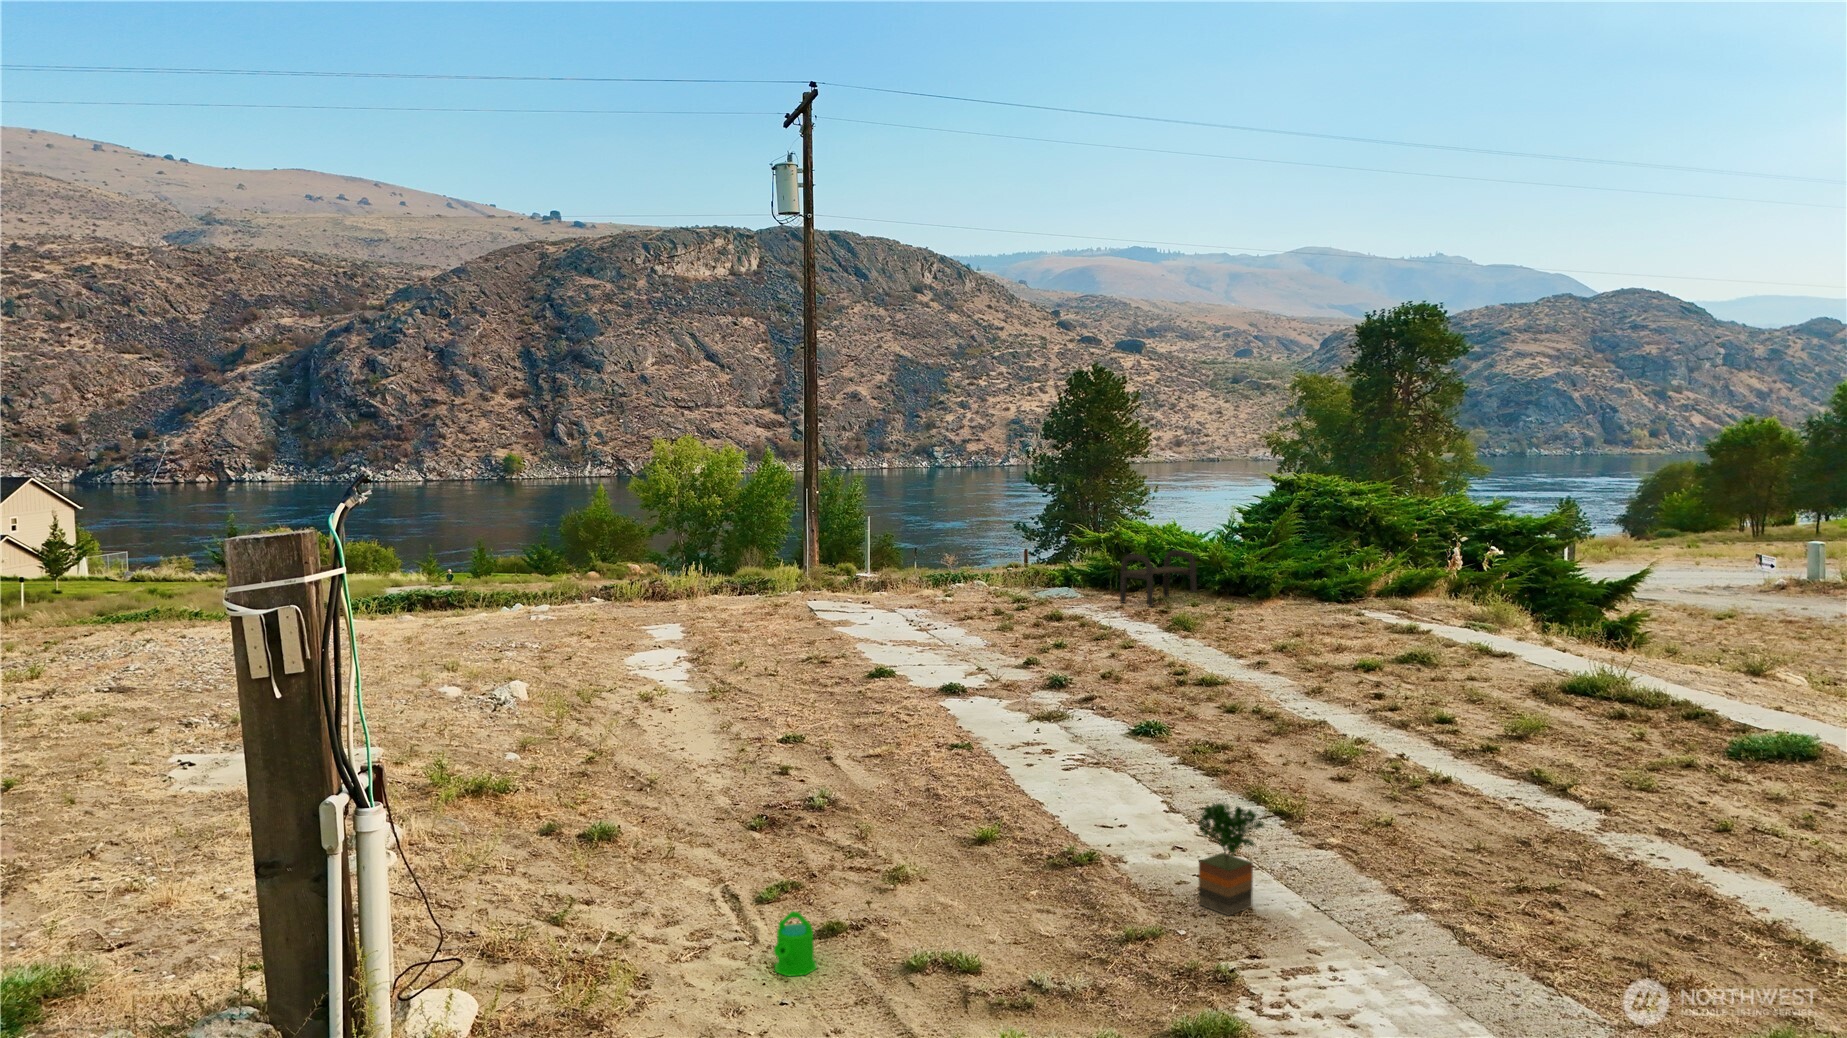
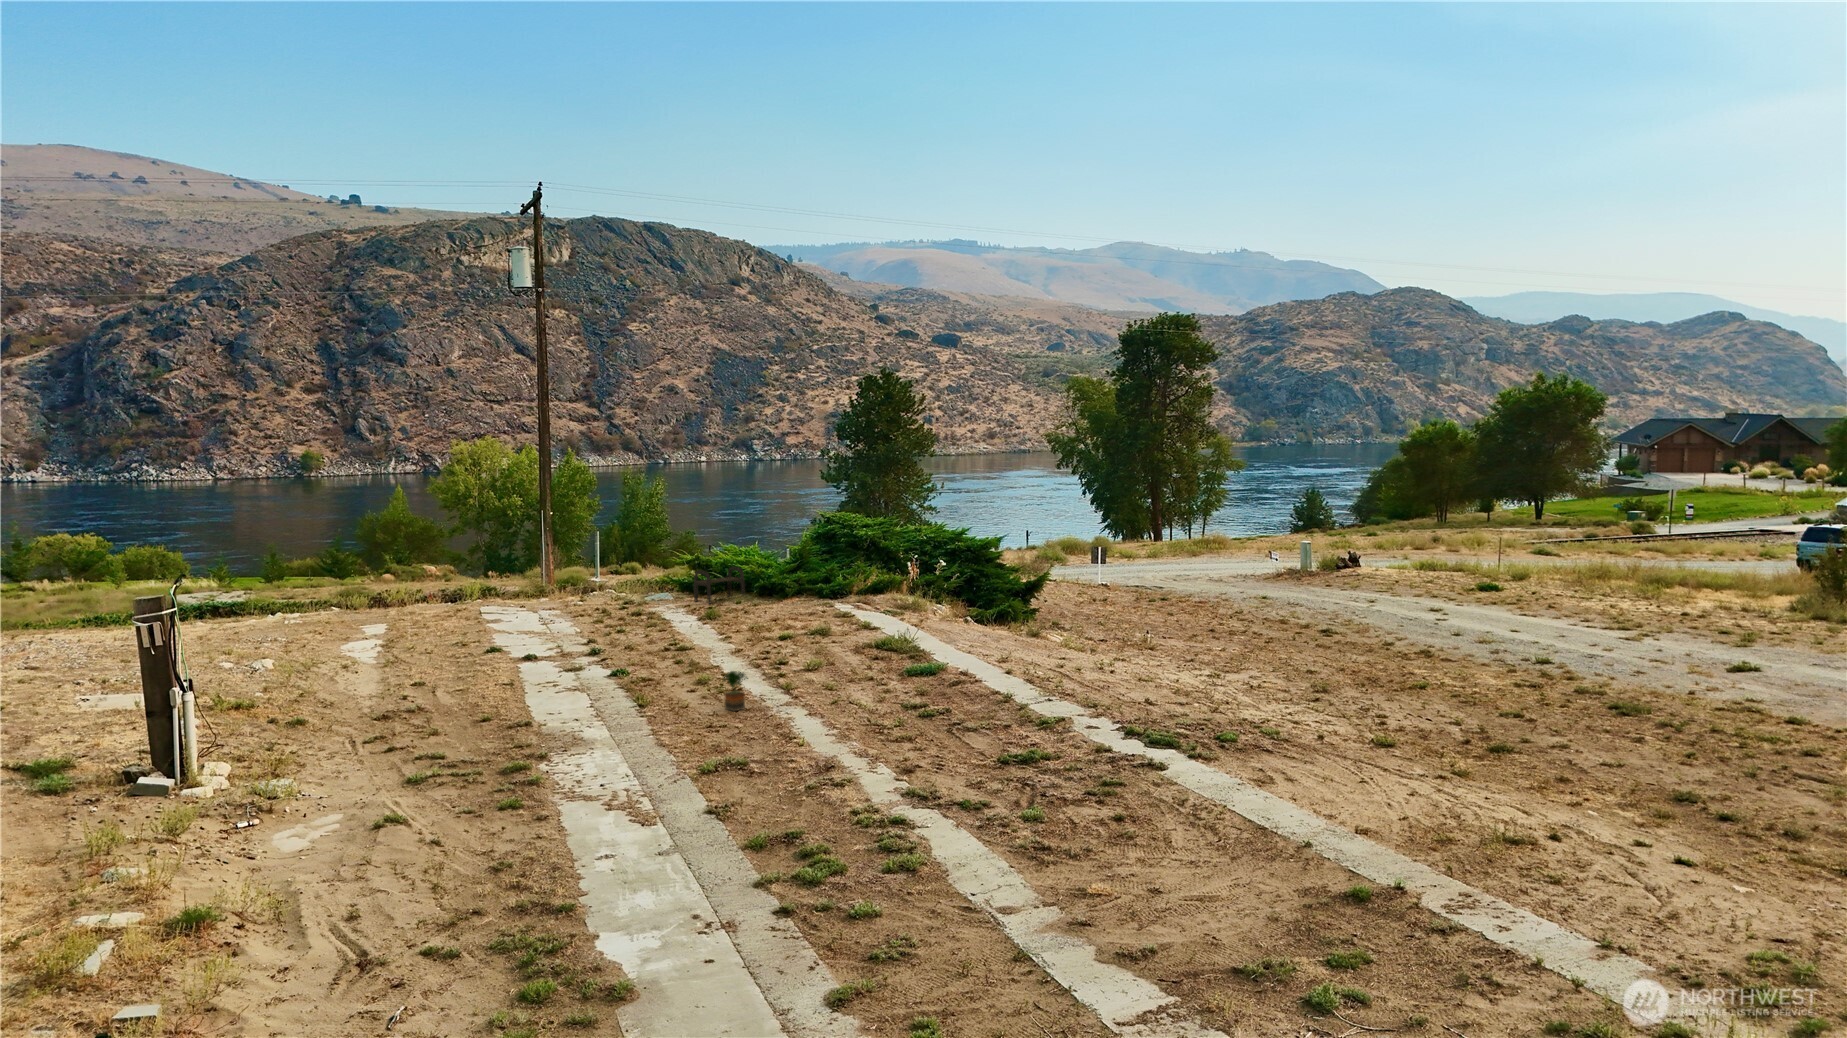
potted tree: present [1198,803,1264,915] -> present [723,671,748,711]
watering can: present [774,911,817,976] -> none [353,737,374,761]

